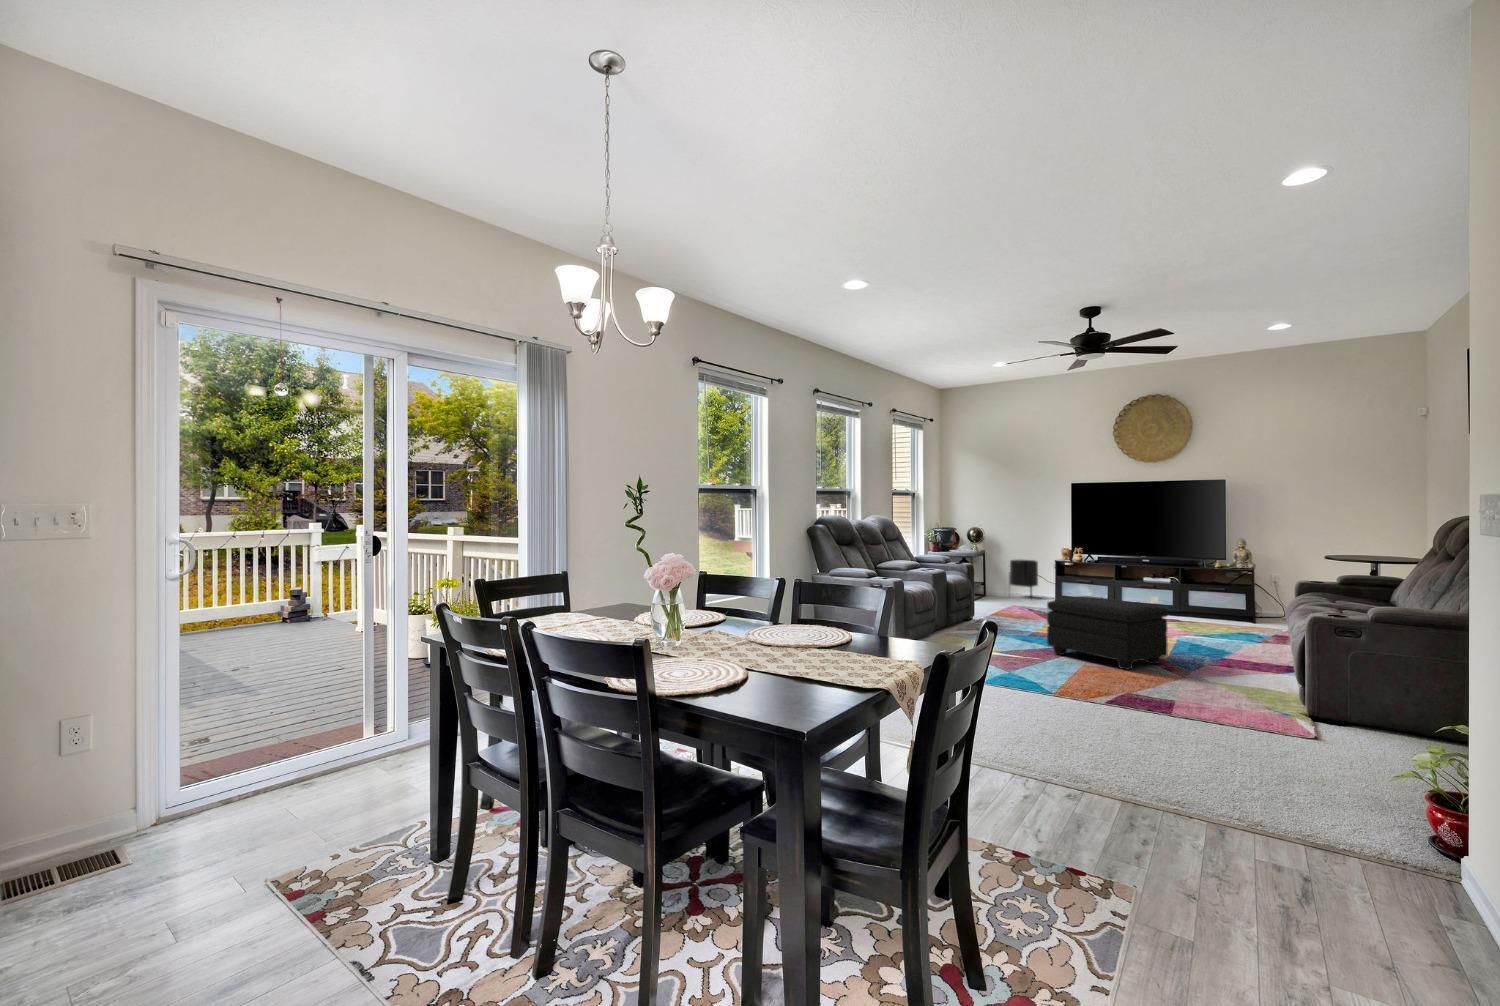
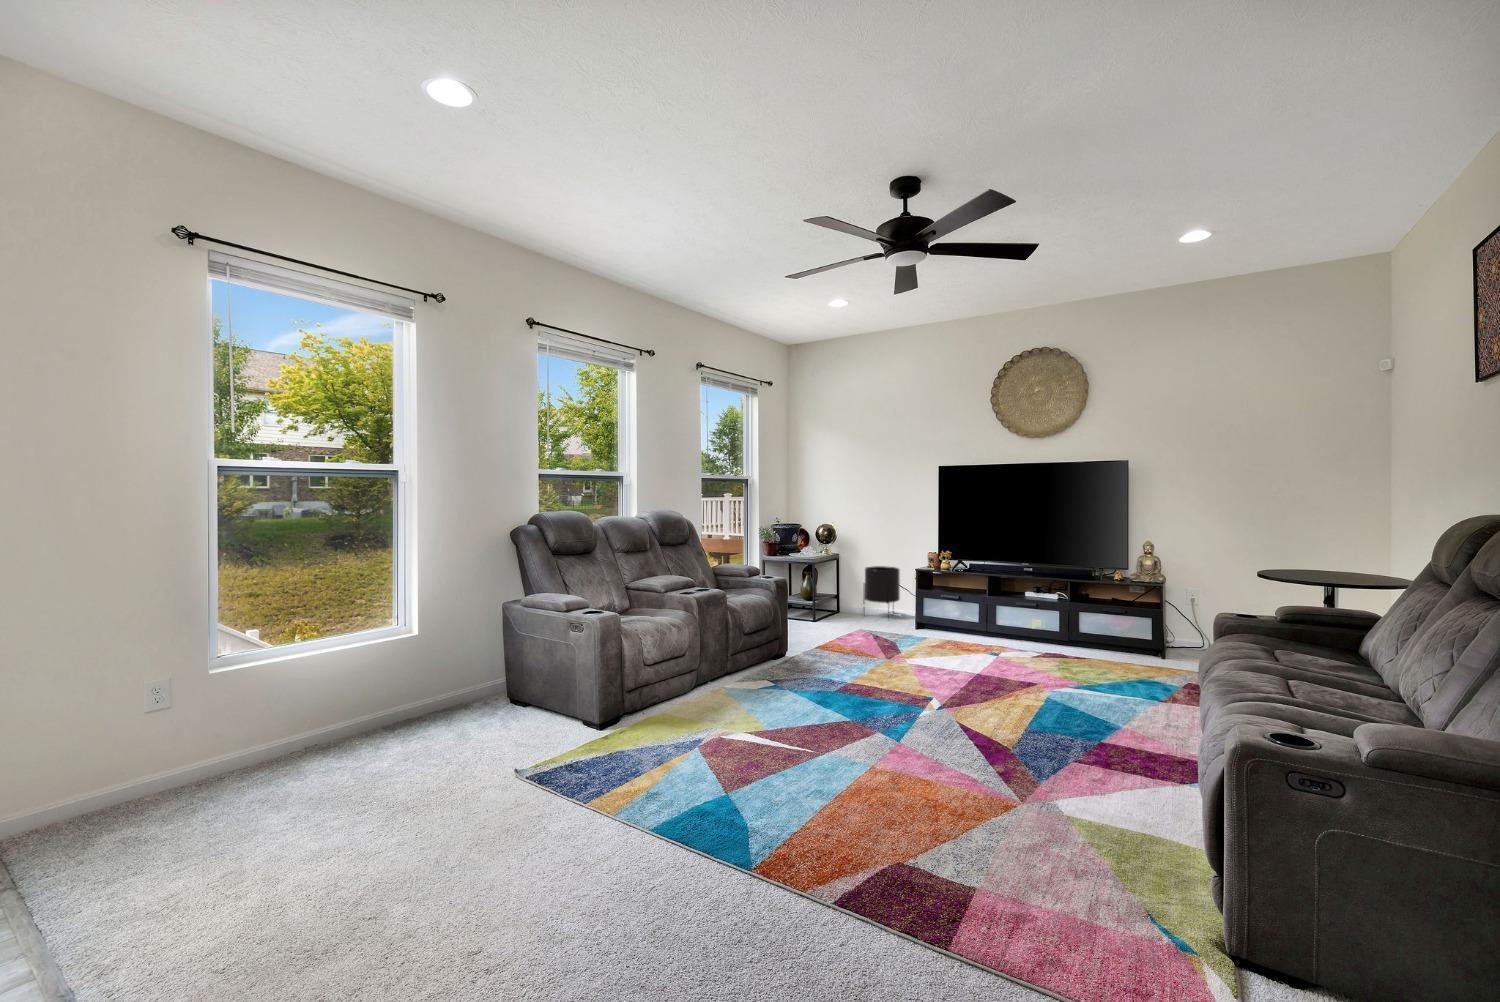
footstool: present [1047,596,1168,669] -> none [842,636,1016,768]

